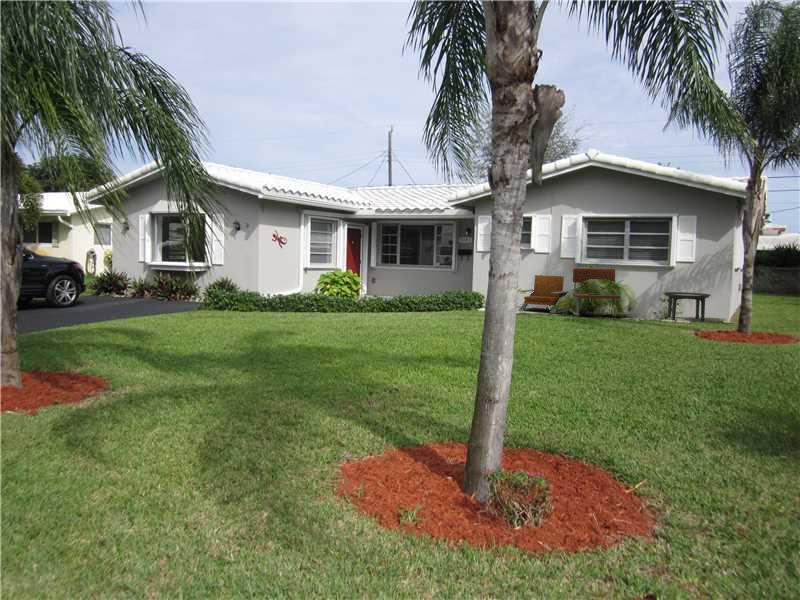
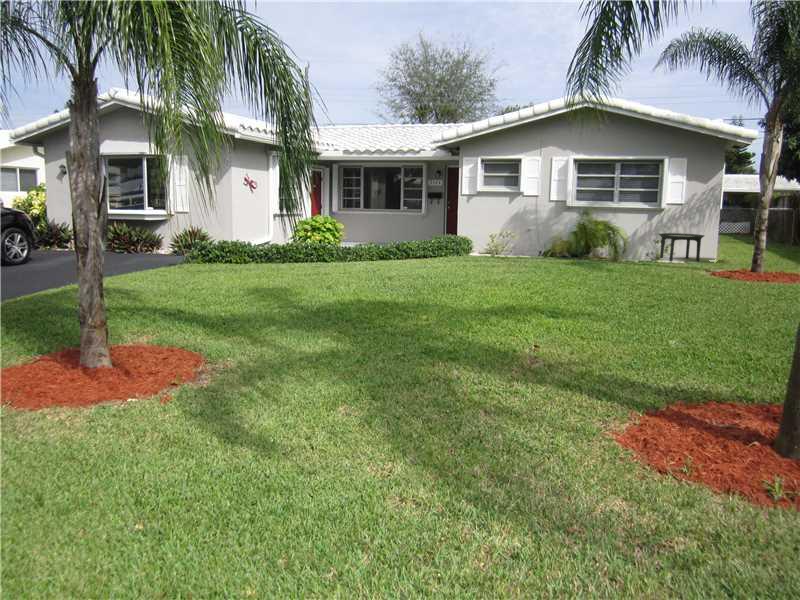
bench: present [573,268,620,316] -> none [571,211,621,259]
lounge chair: present [519,275,569,313] -> none [515,219,562,257]

